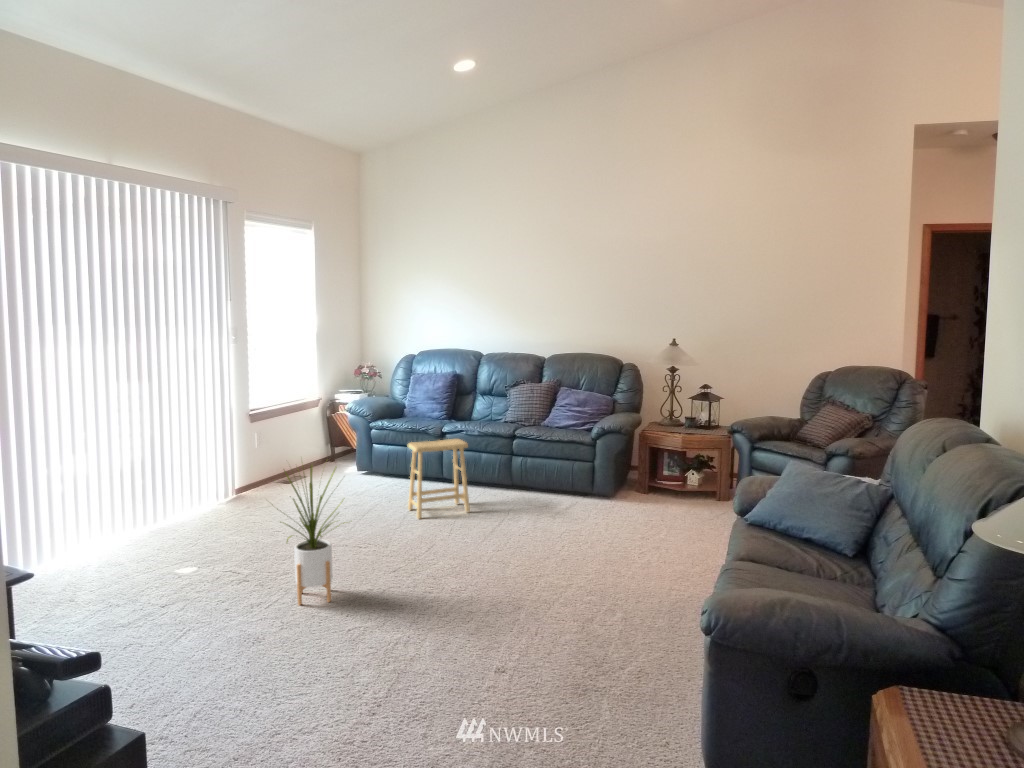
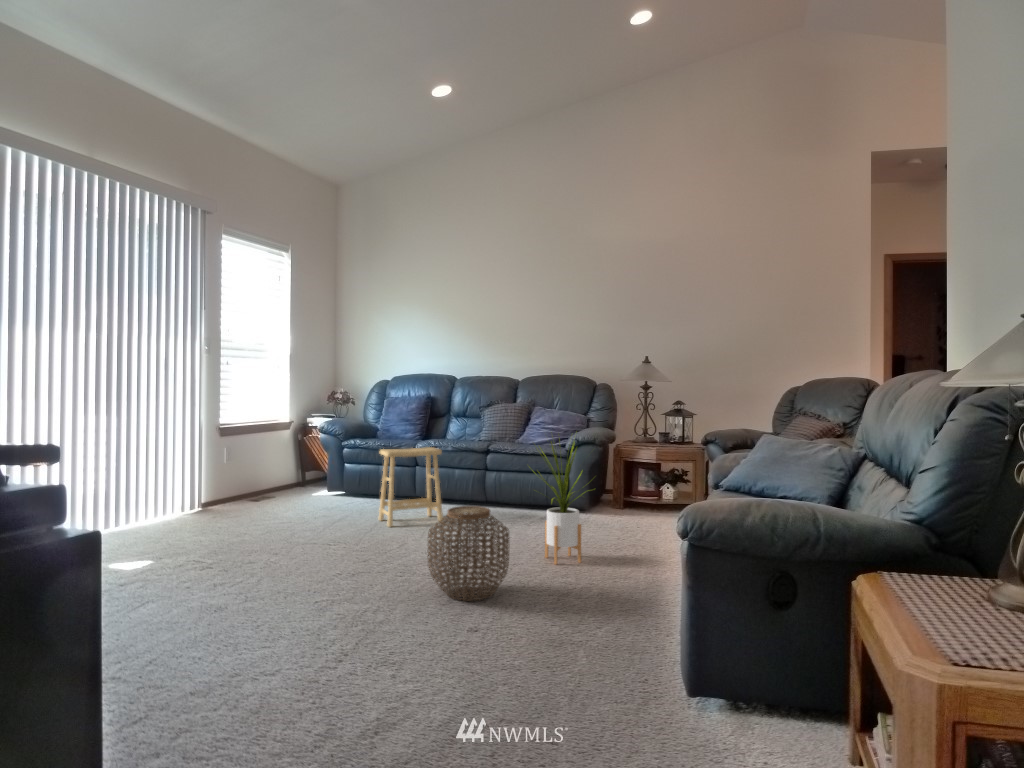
house plant: present [277,466,345,605] -> present [540,441,586,564]
woven basket: none [456,527,532,618] -> present [428,506,509,601]

